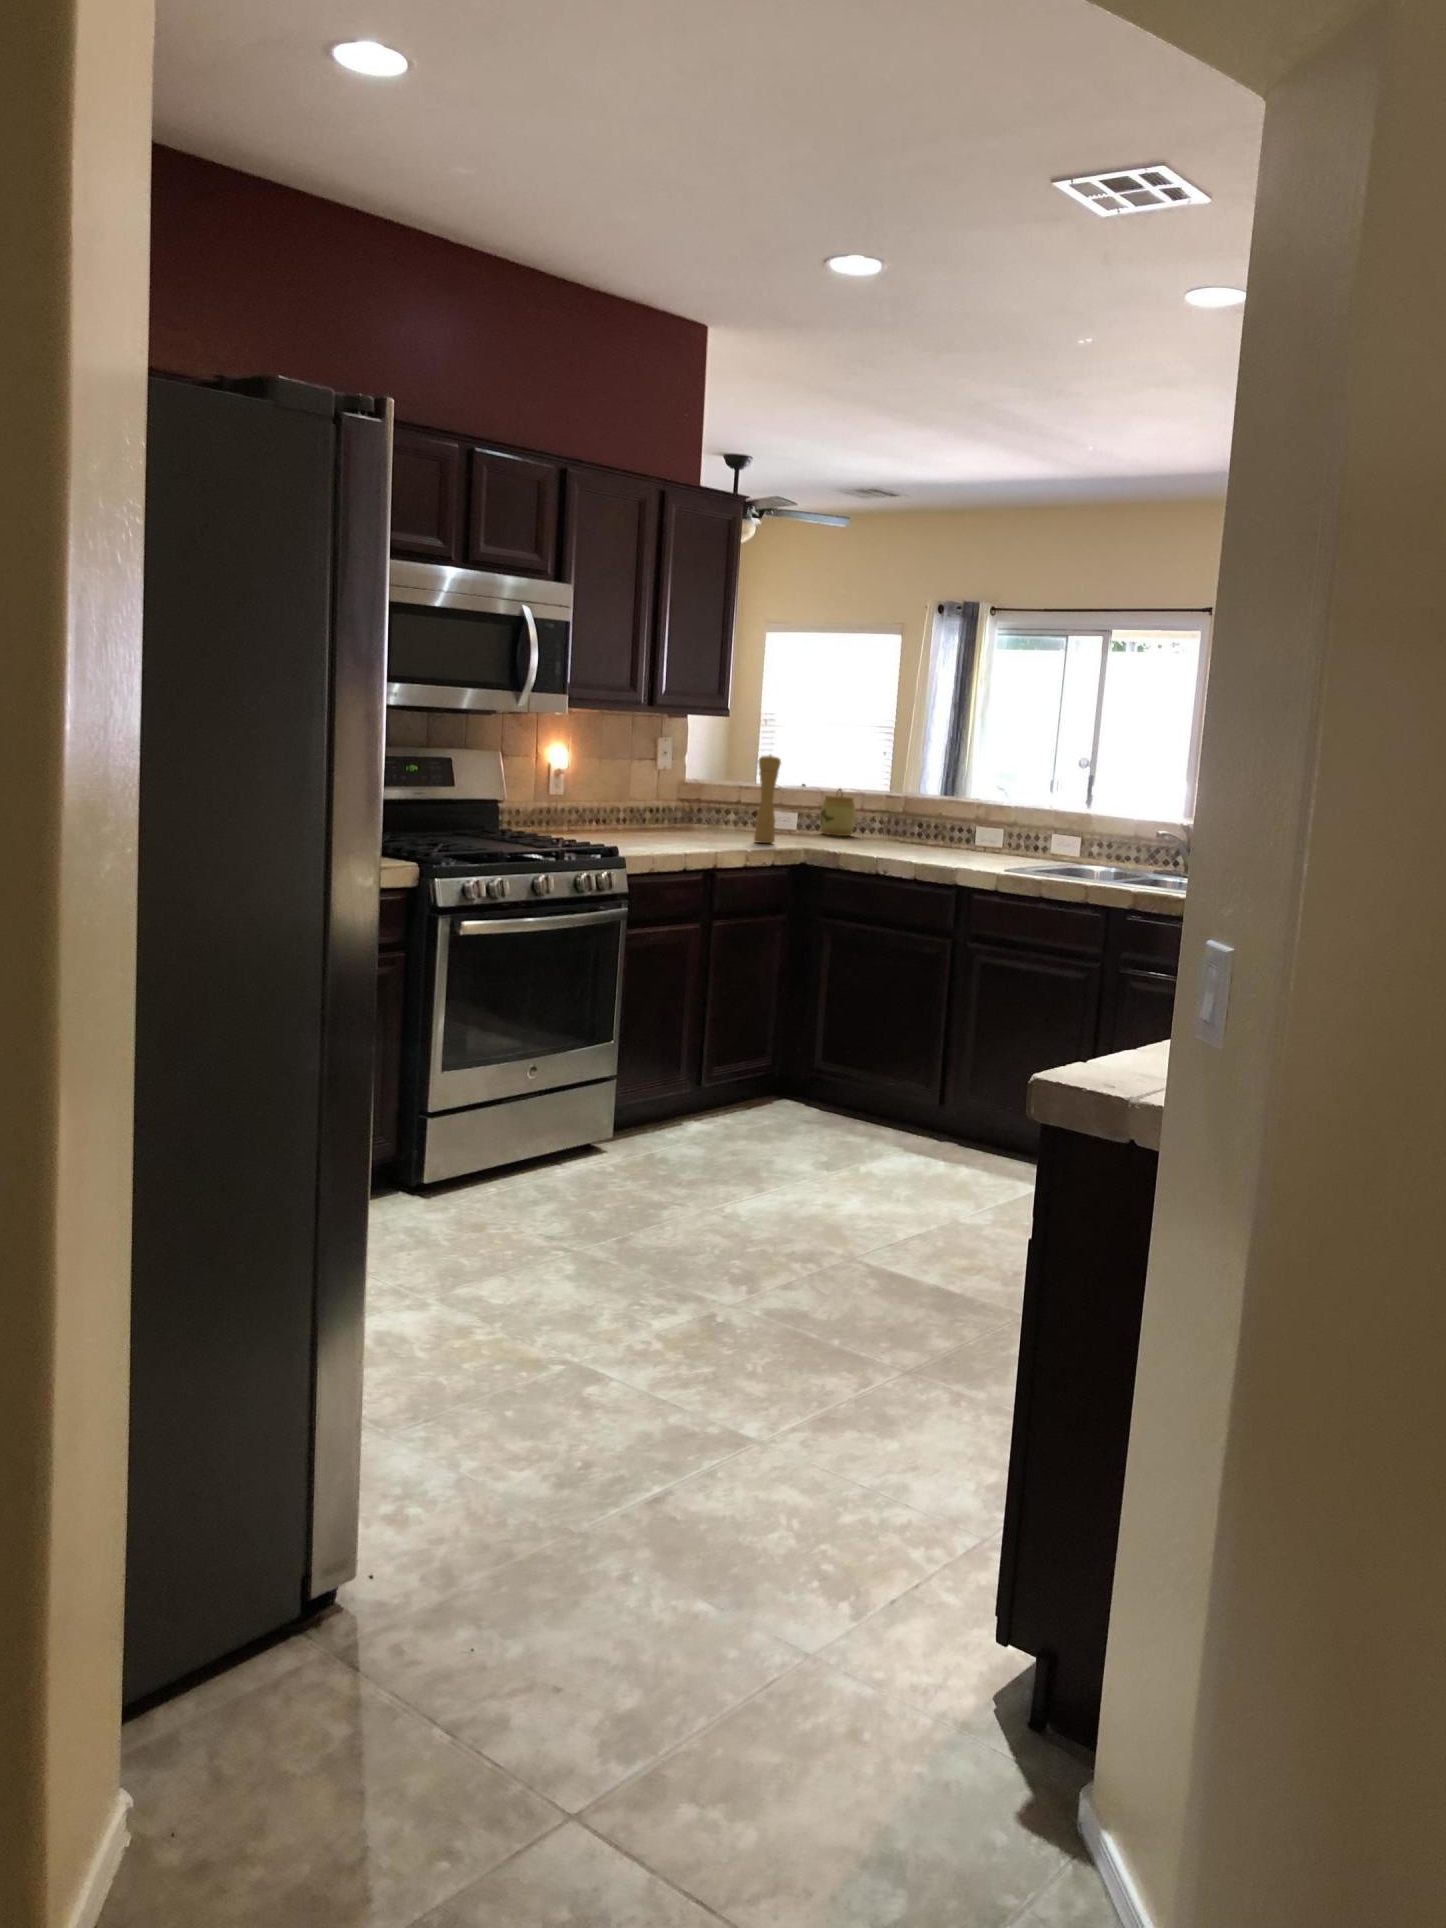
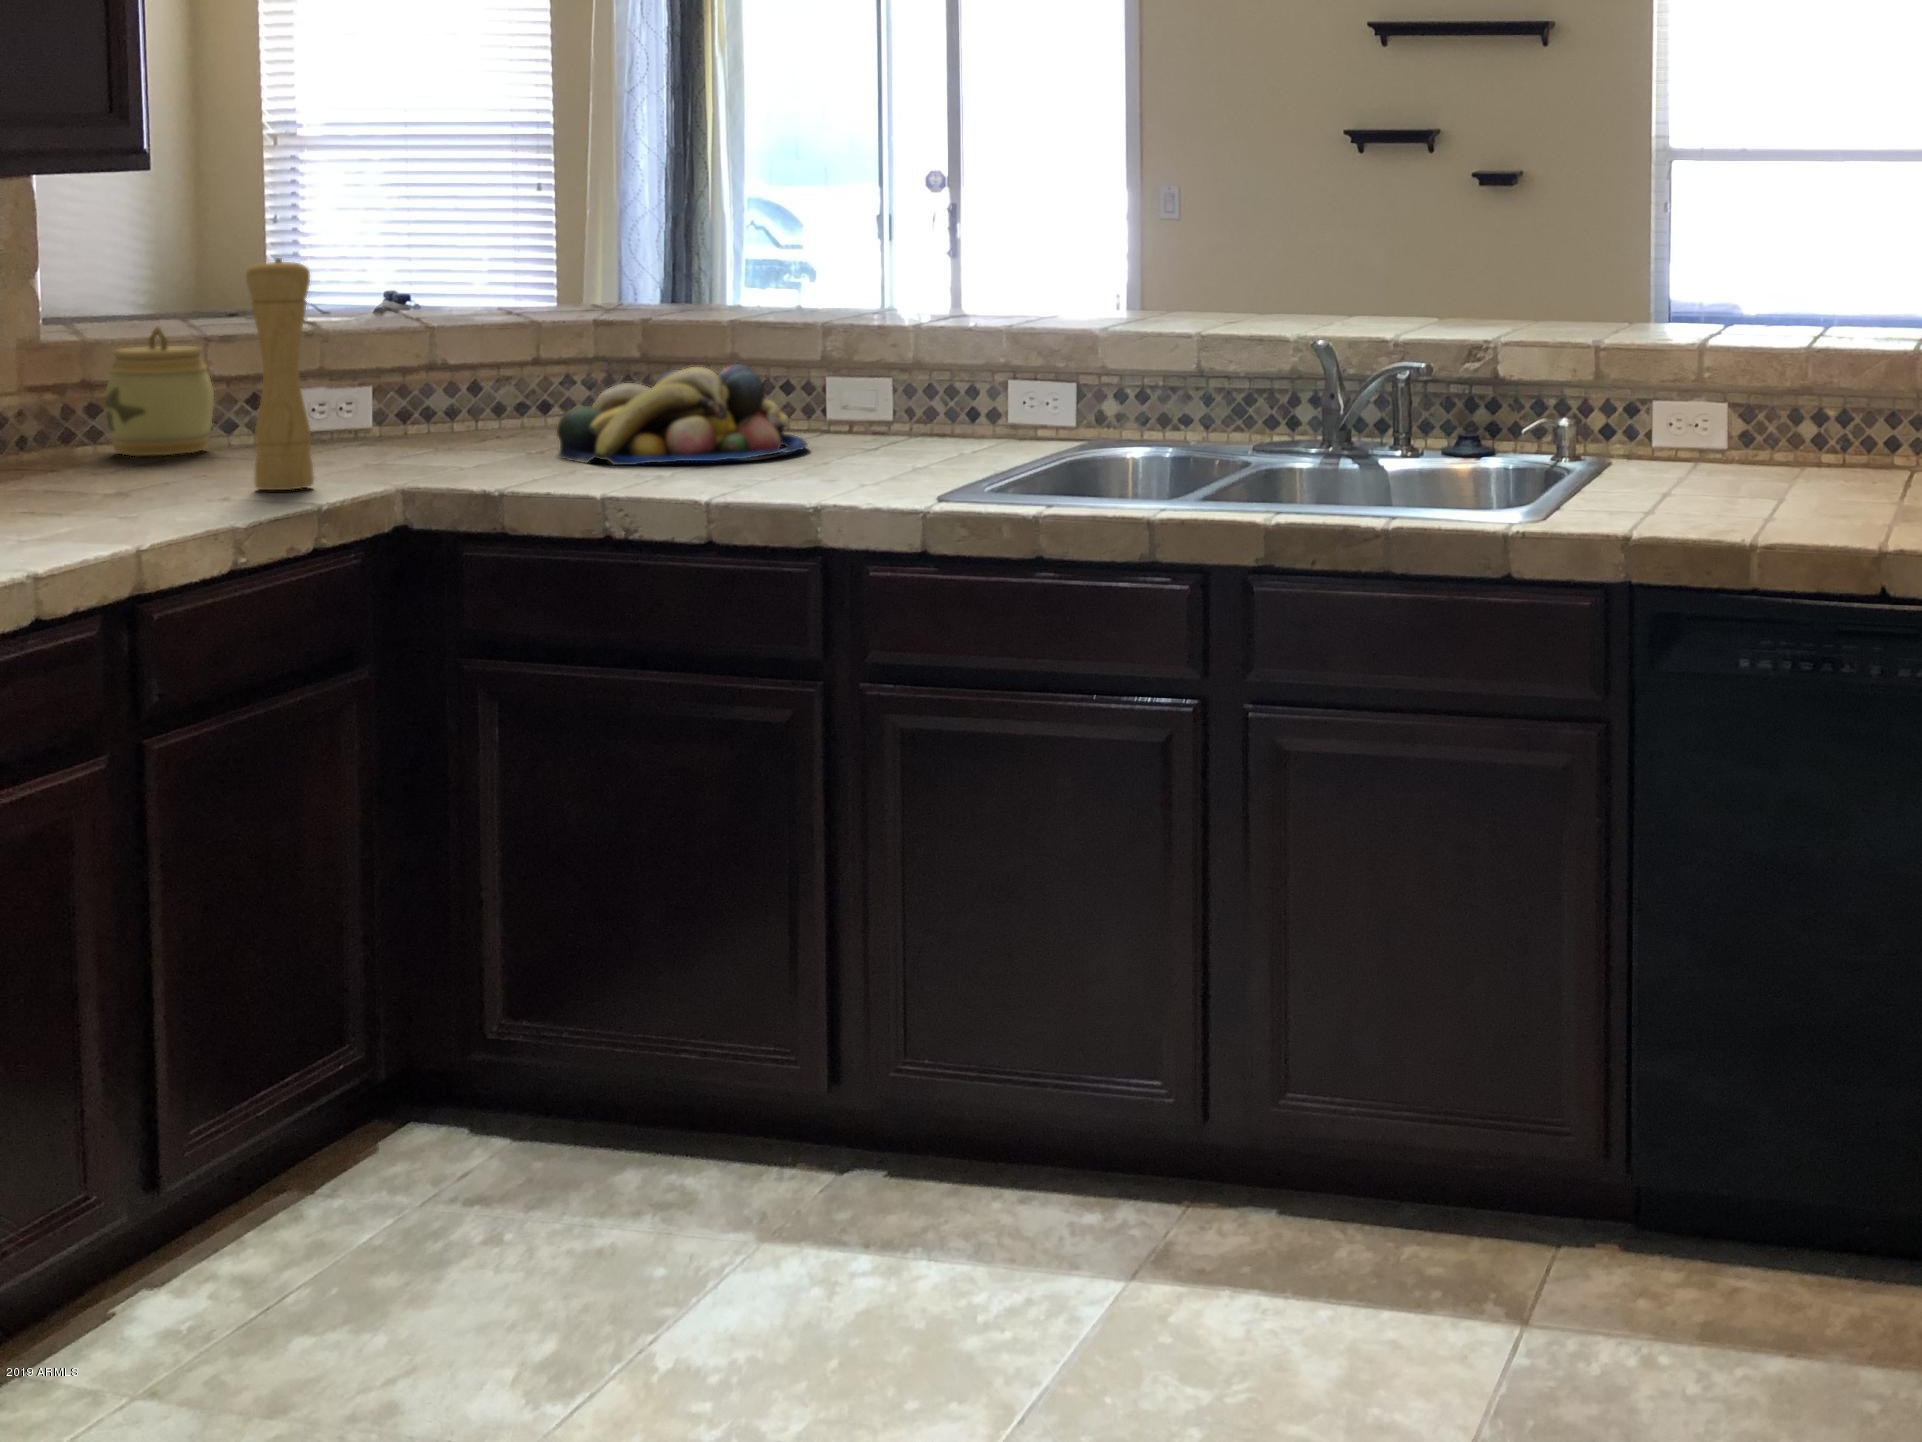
jar: present [820,789,856,836] -> present [105,327,214,456]
fruit bowl: none [863,814,964,853] -> present [557,364,807,465]

